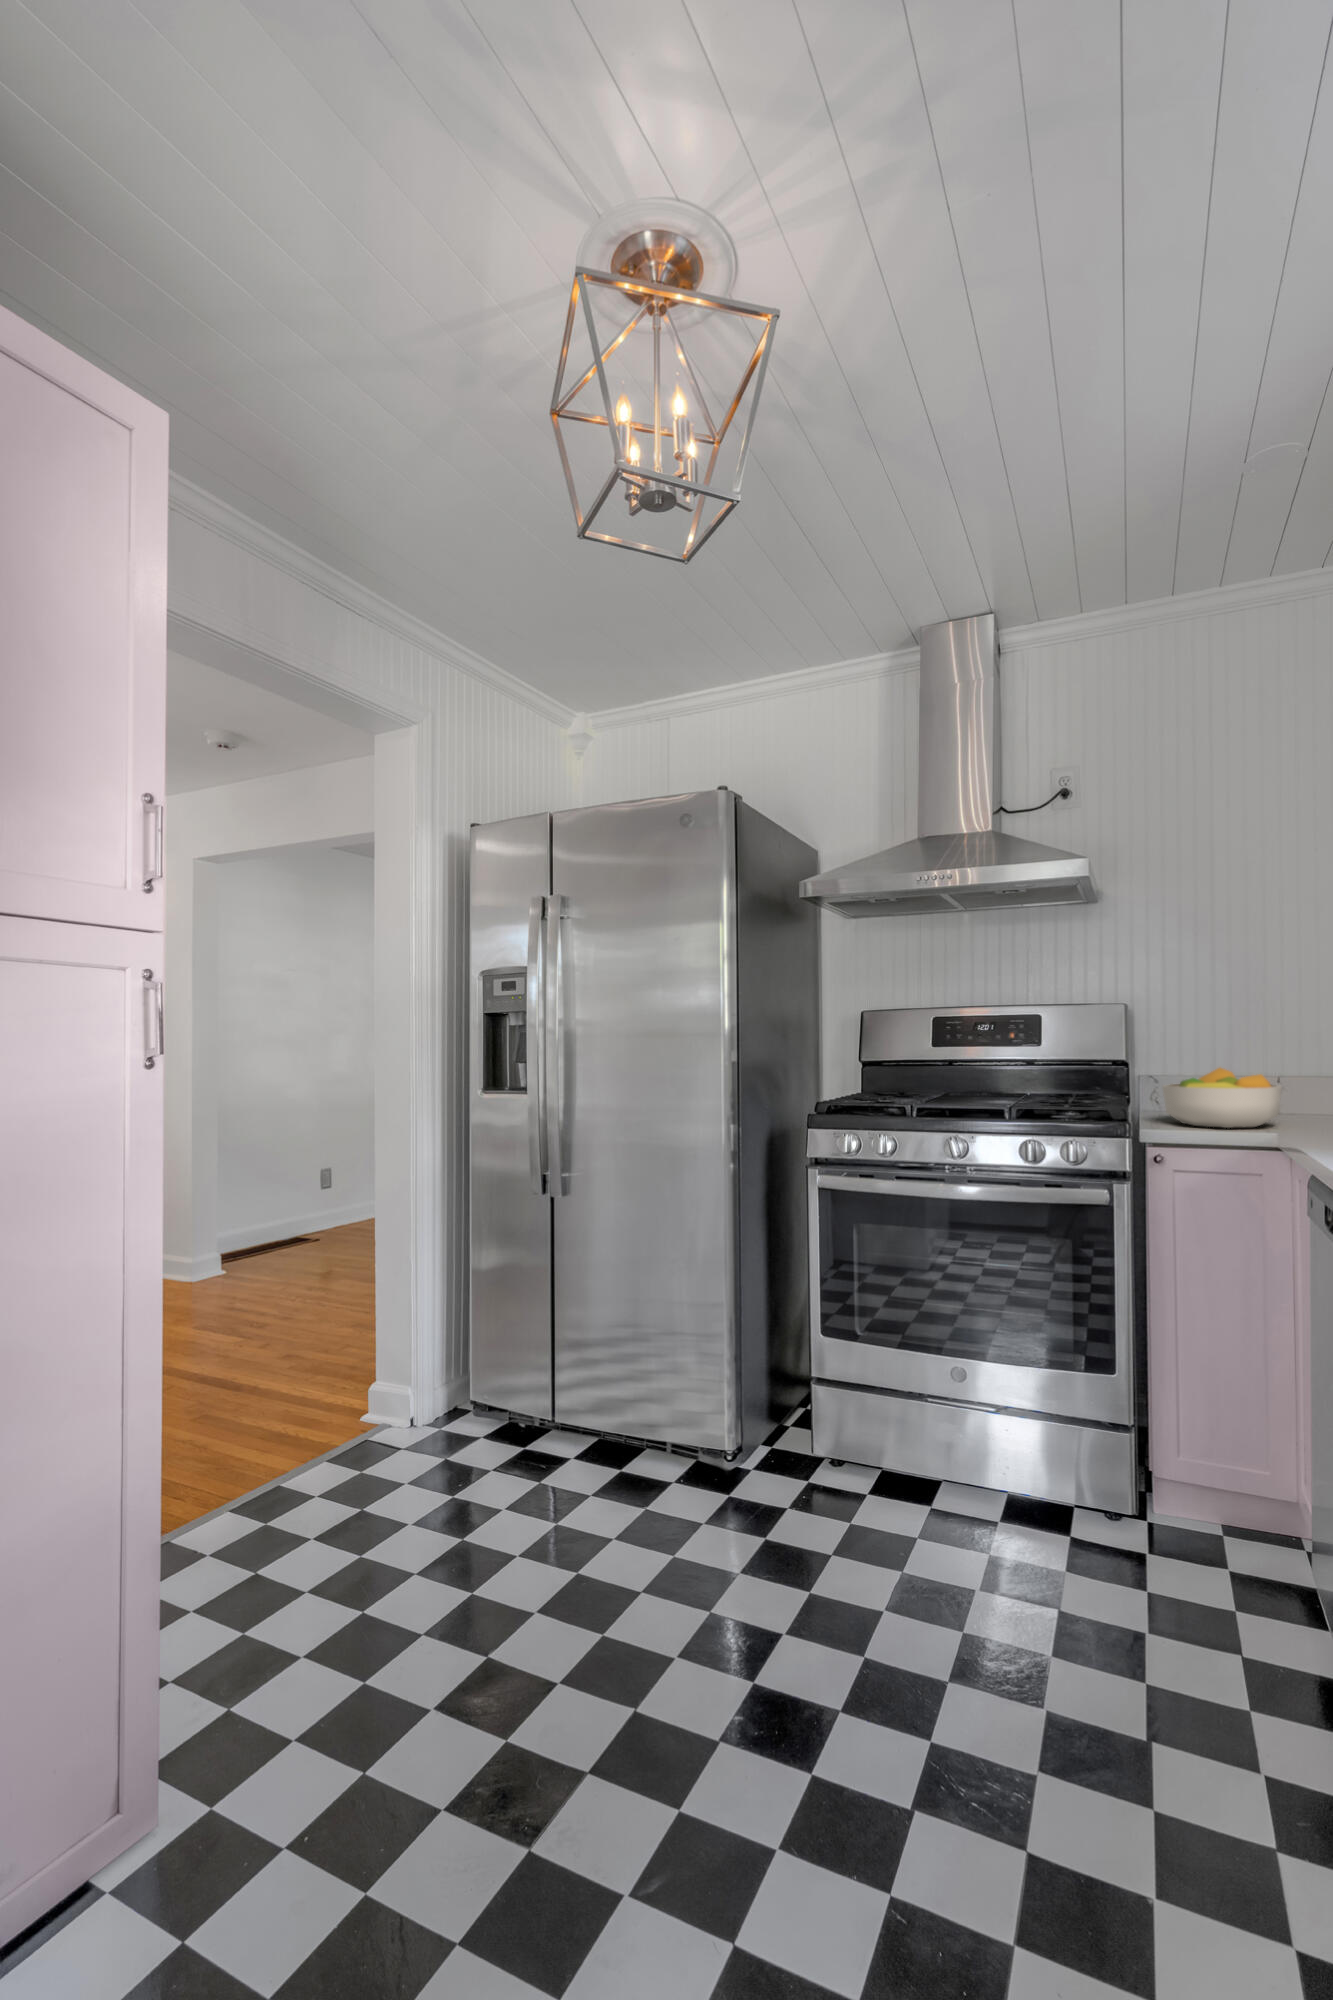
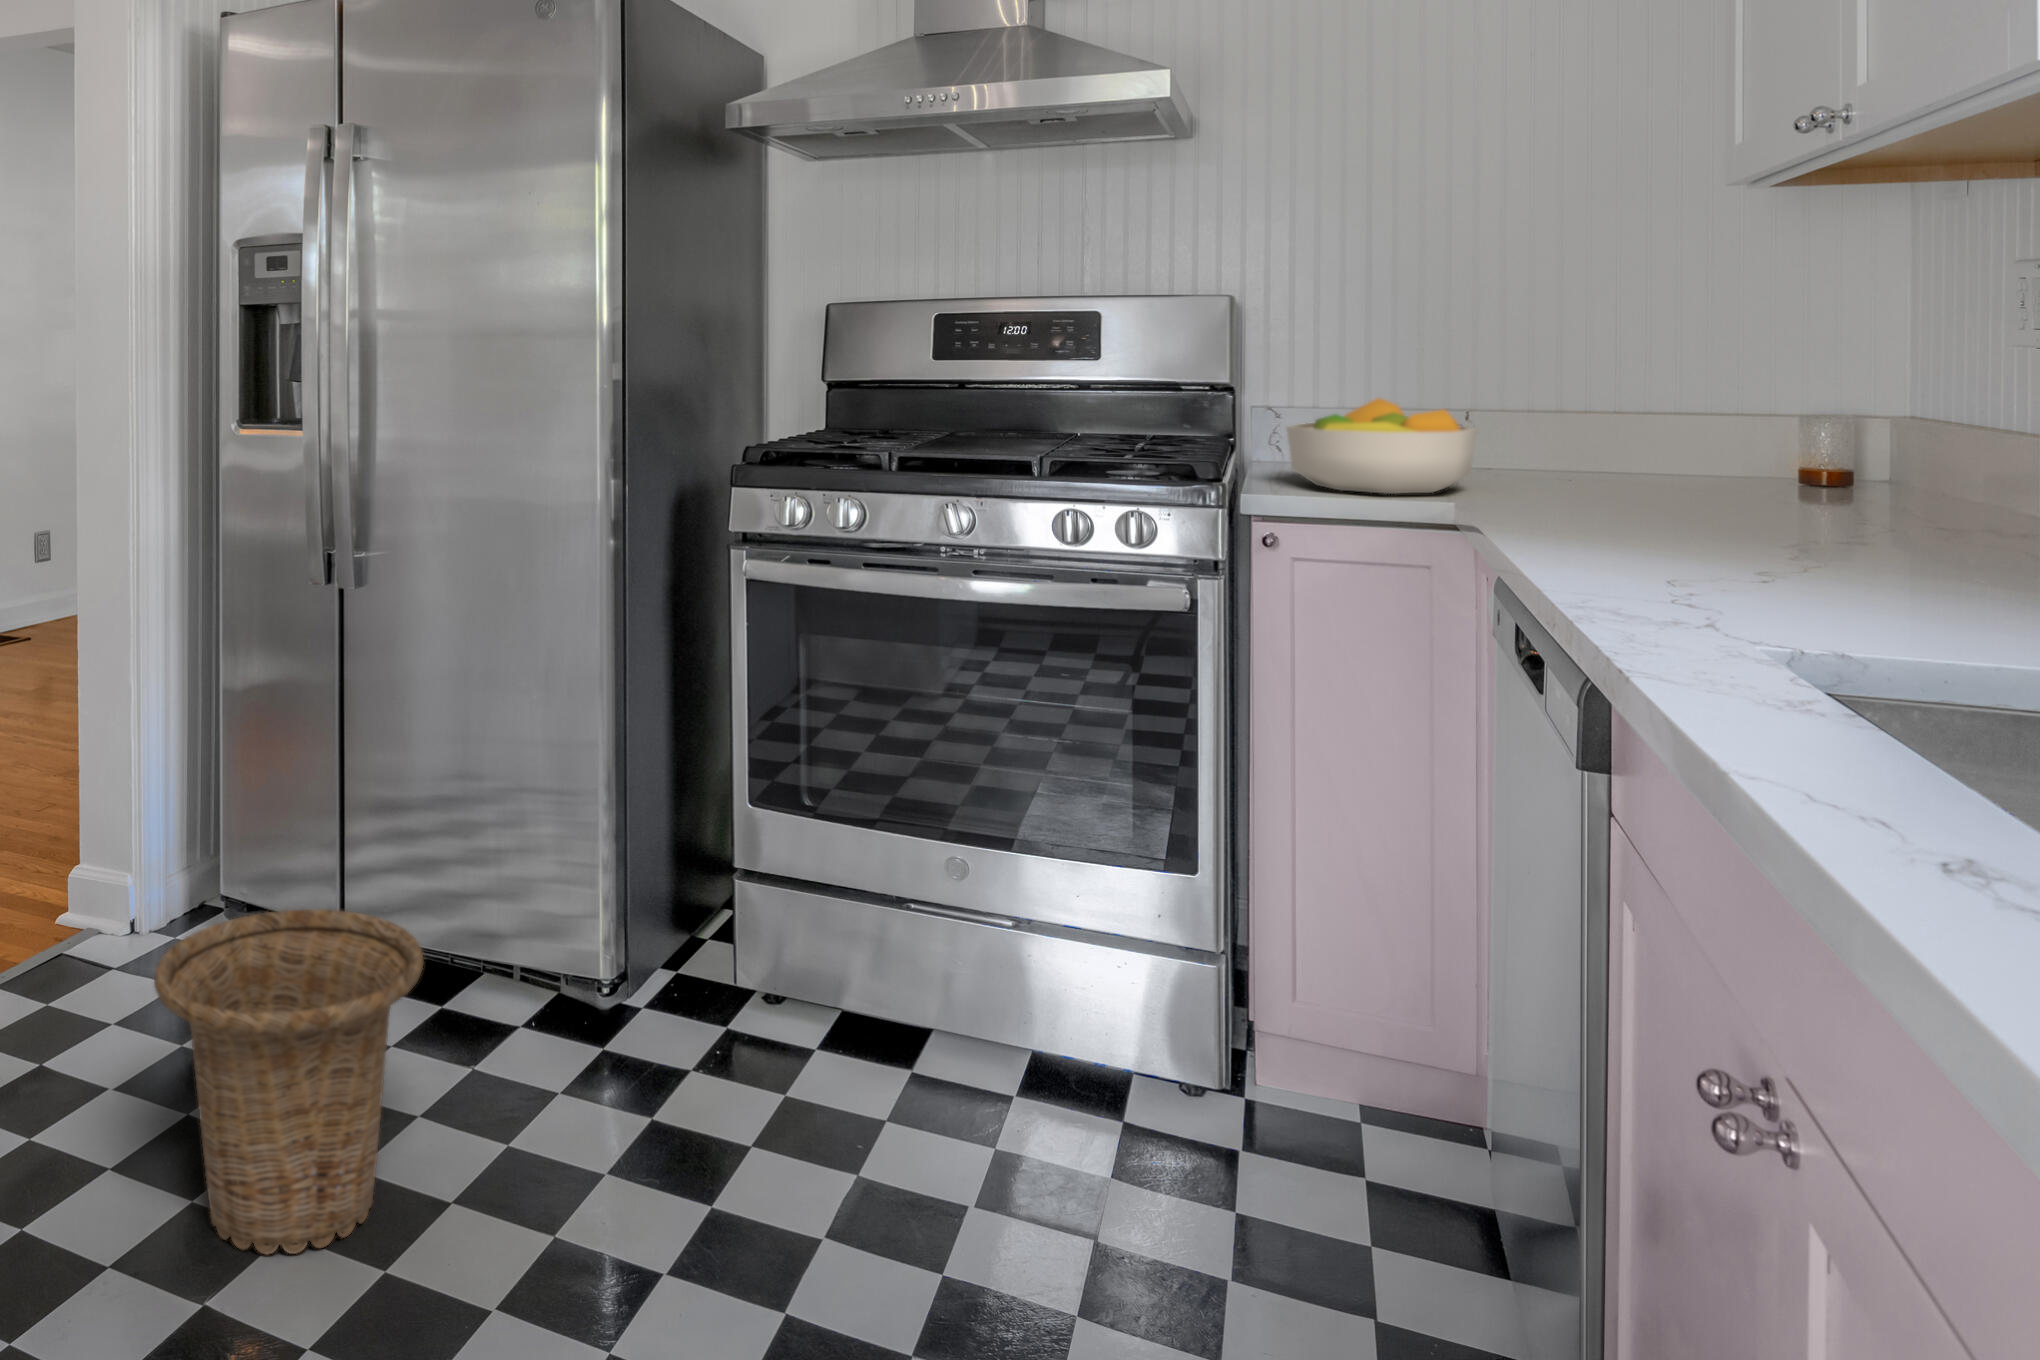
basket: none [449,1401,621,1625] -> present [154,909,424,1254]

